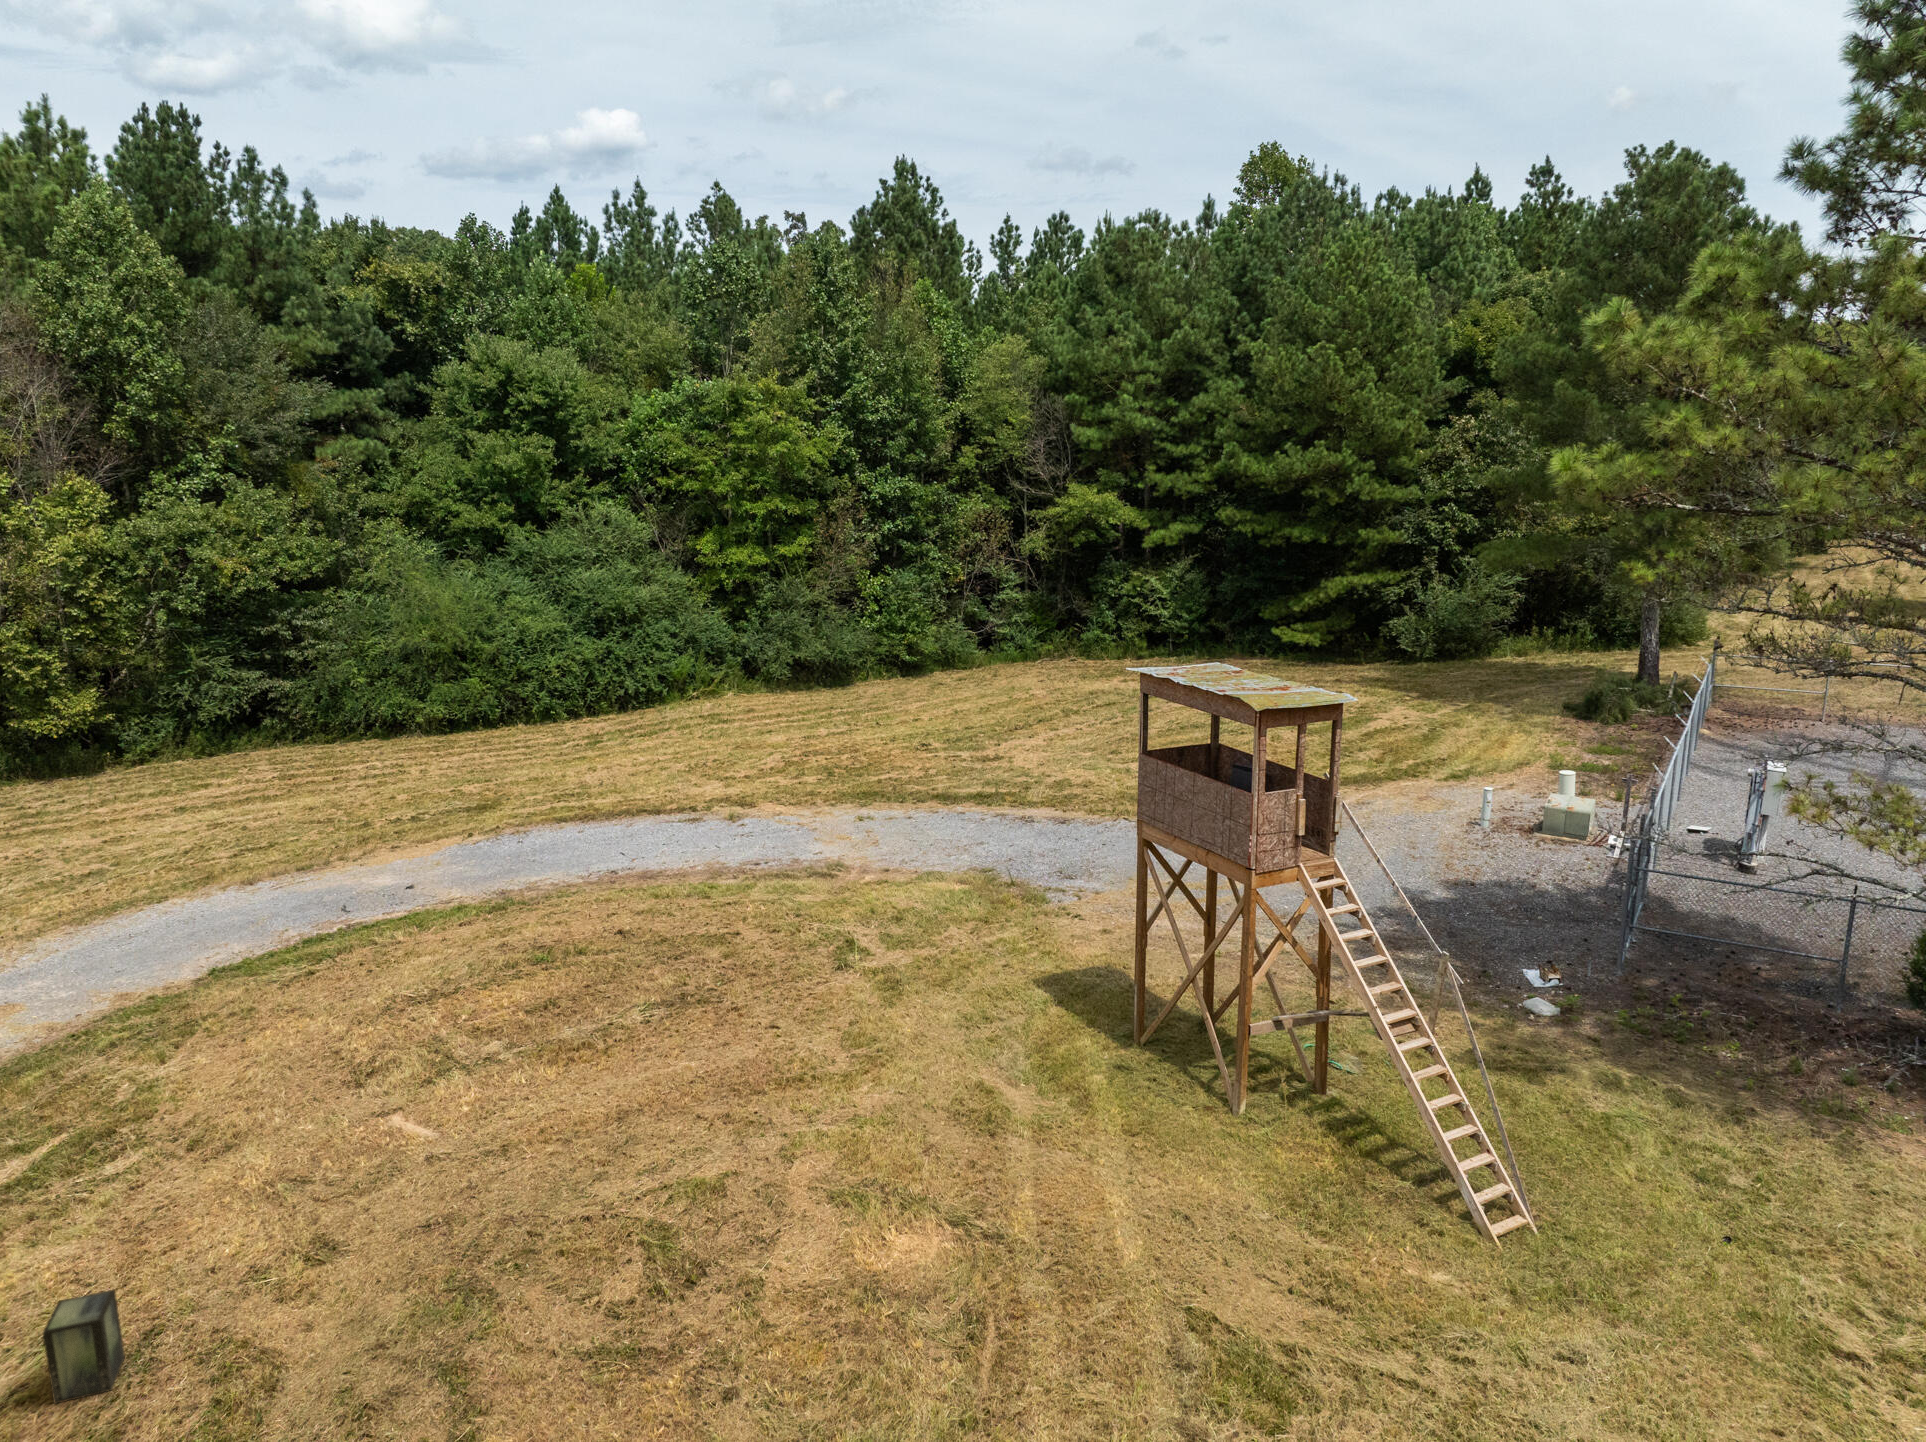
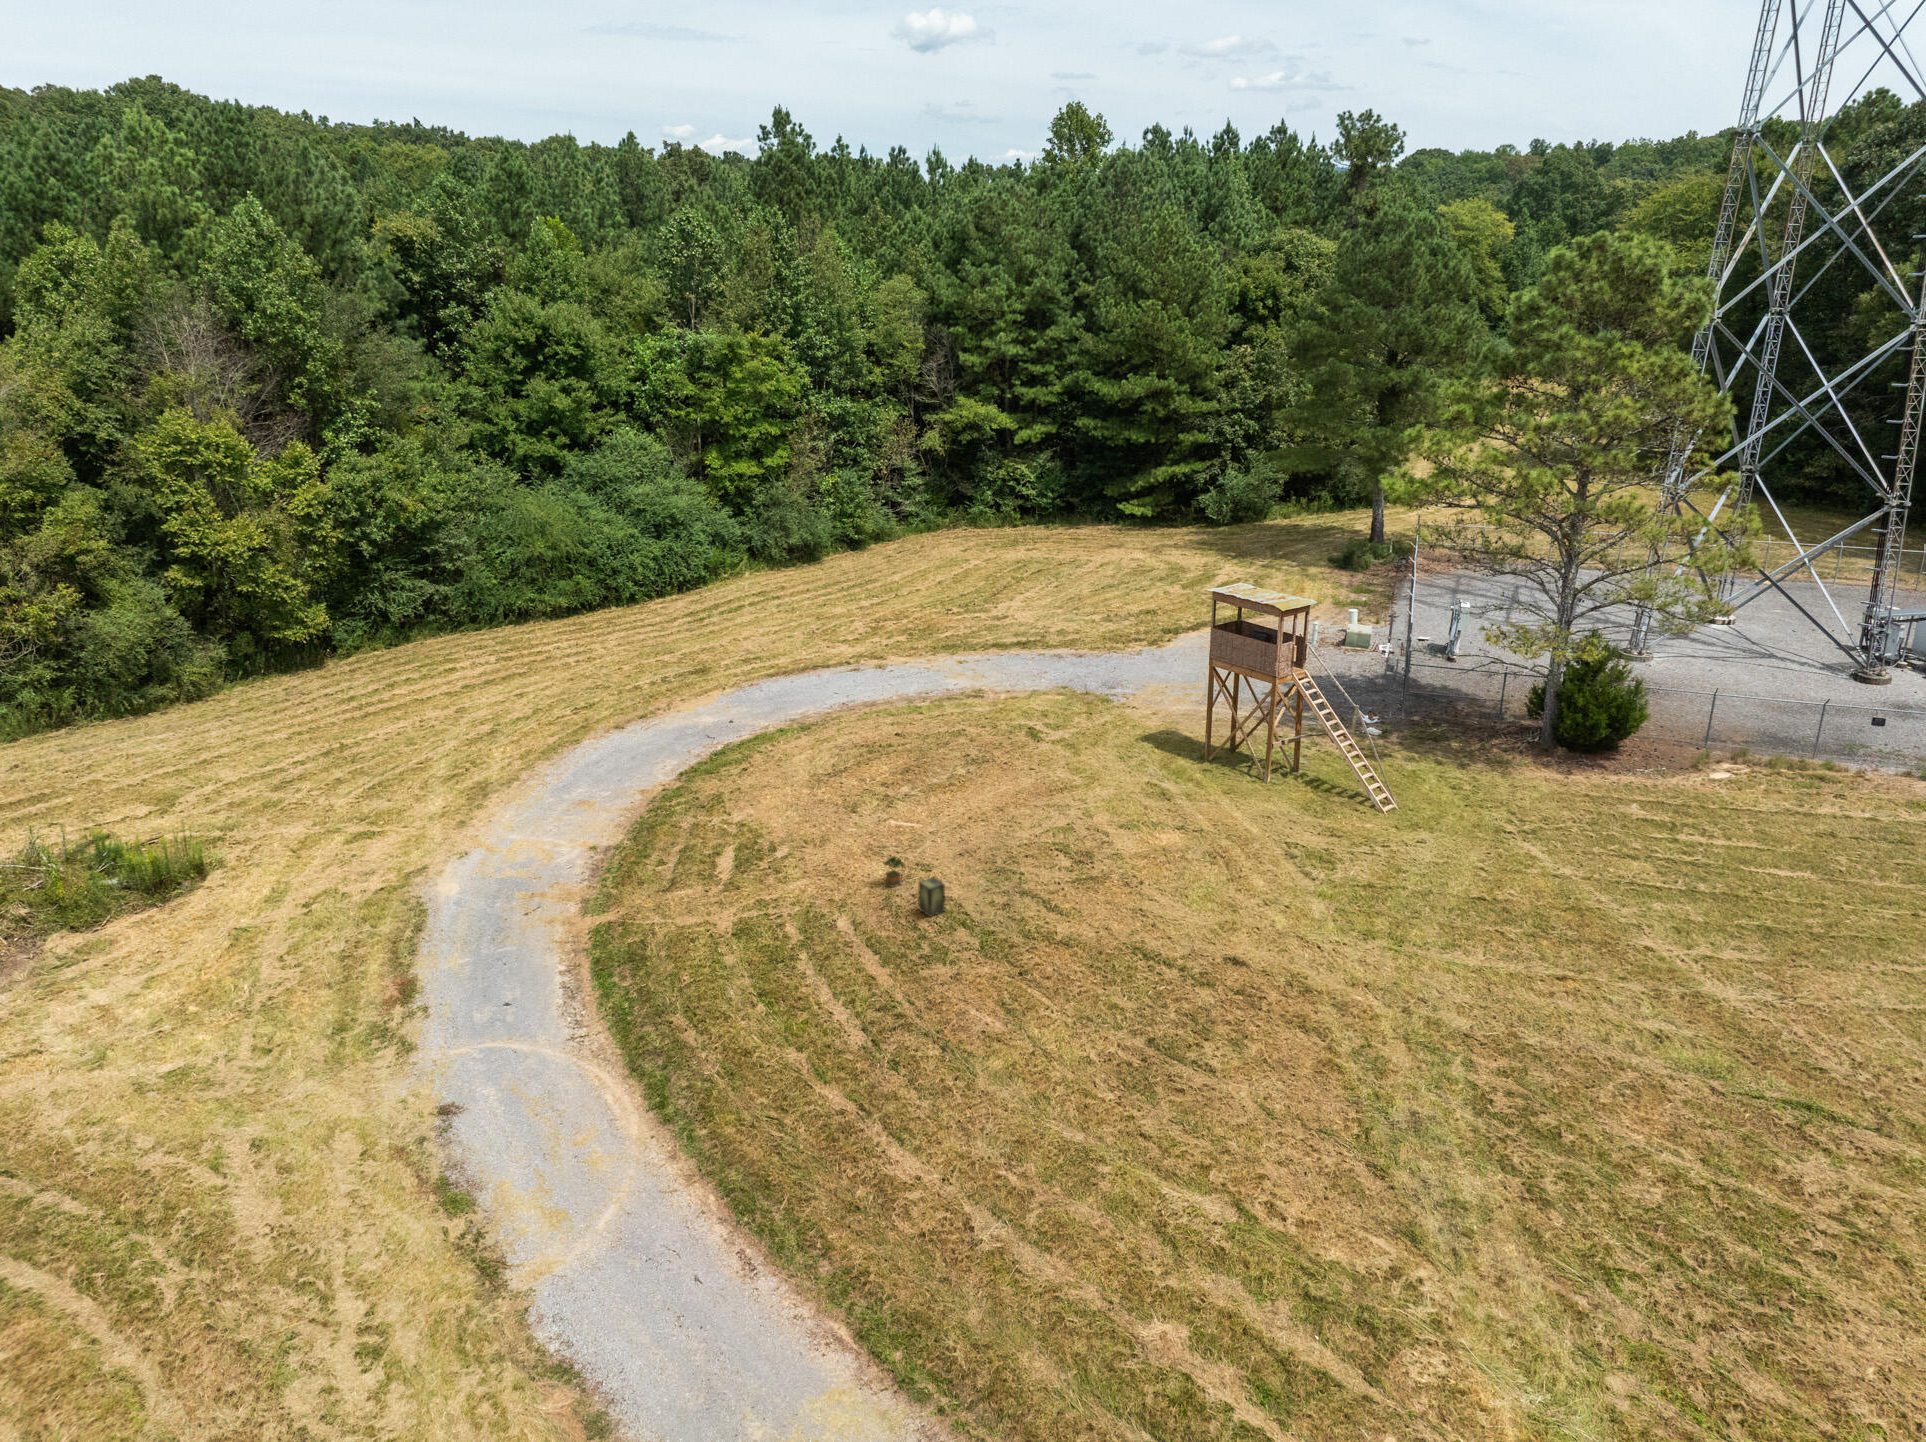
potted tree: none [104,1203,161,1284] -> present [884,856,905,888]

